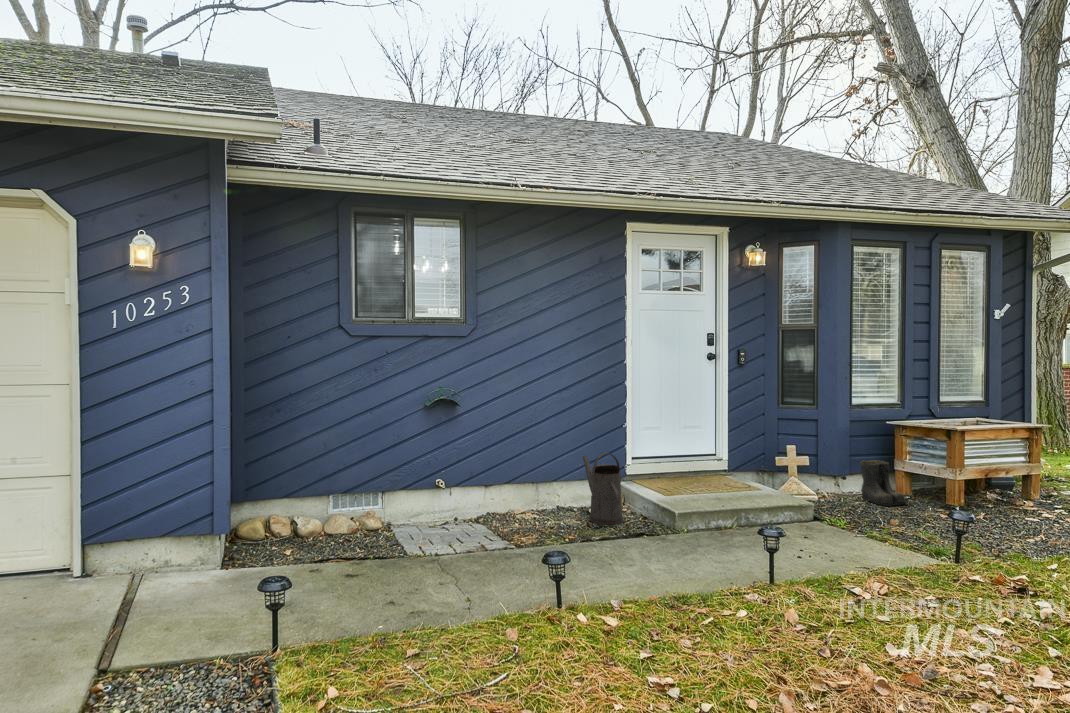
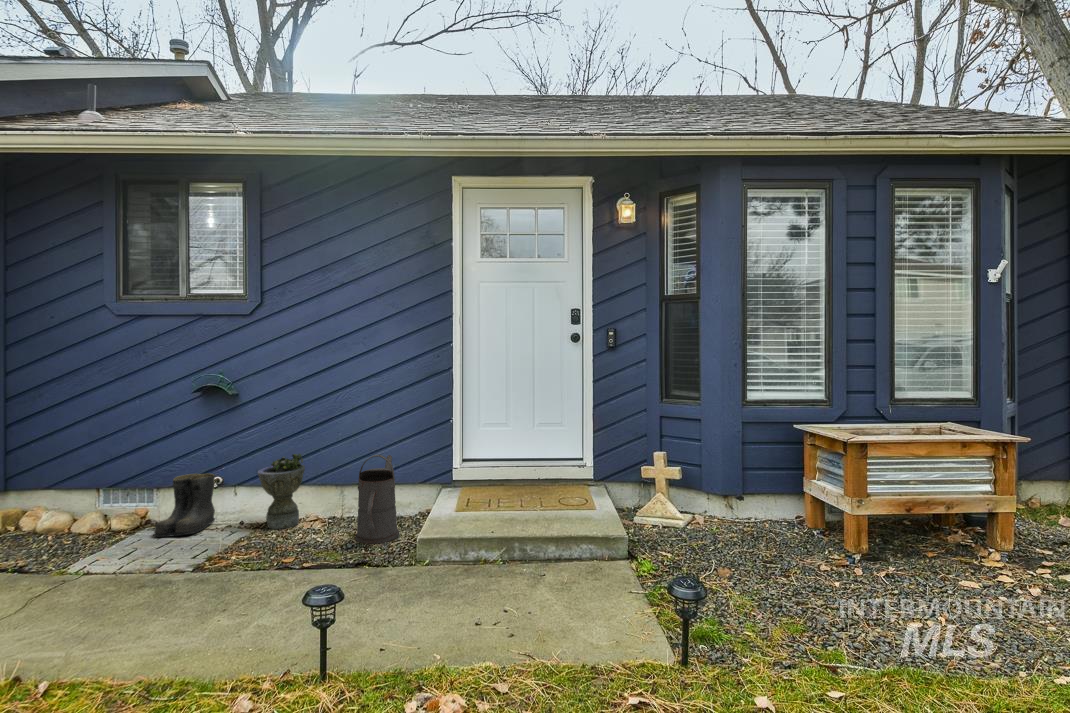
planter: none [490,456,528,521] -> present [258,454,305,529]
boots: present [860,461,907,506] -> present [154,473,215,537]

